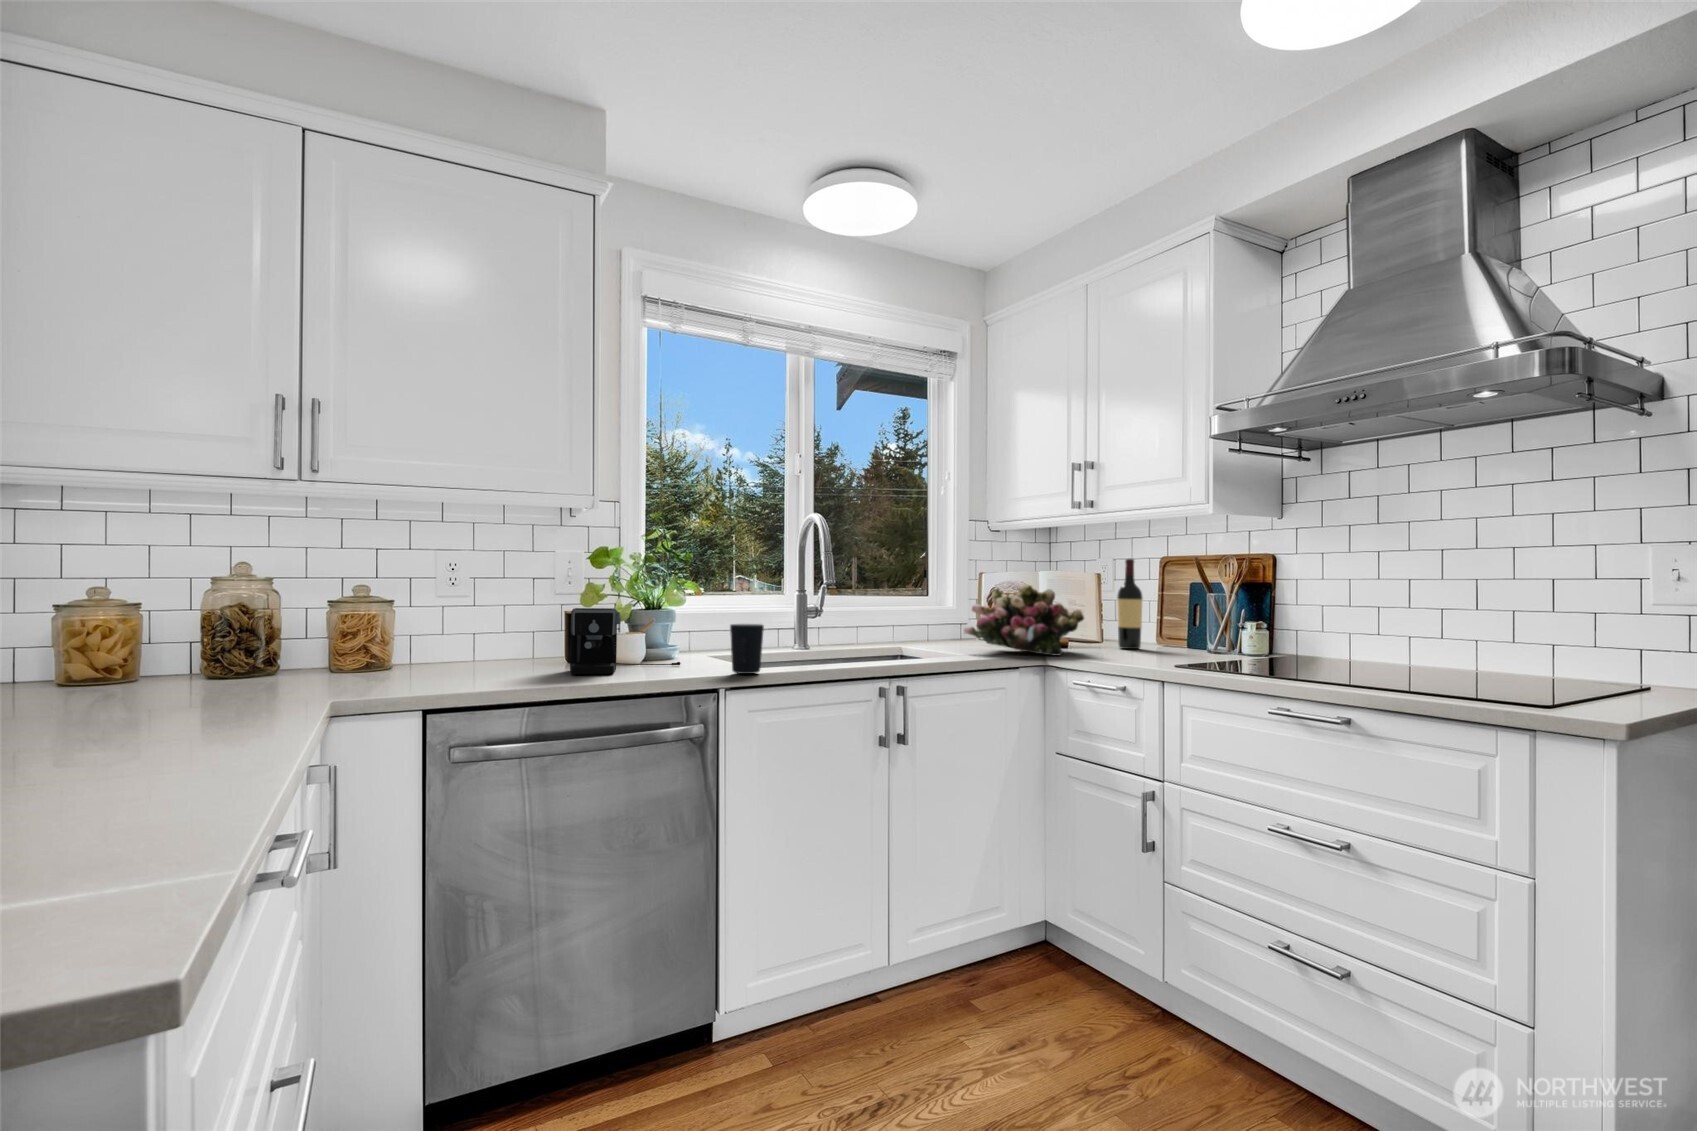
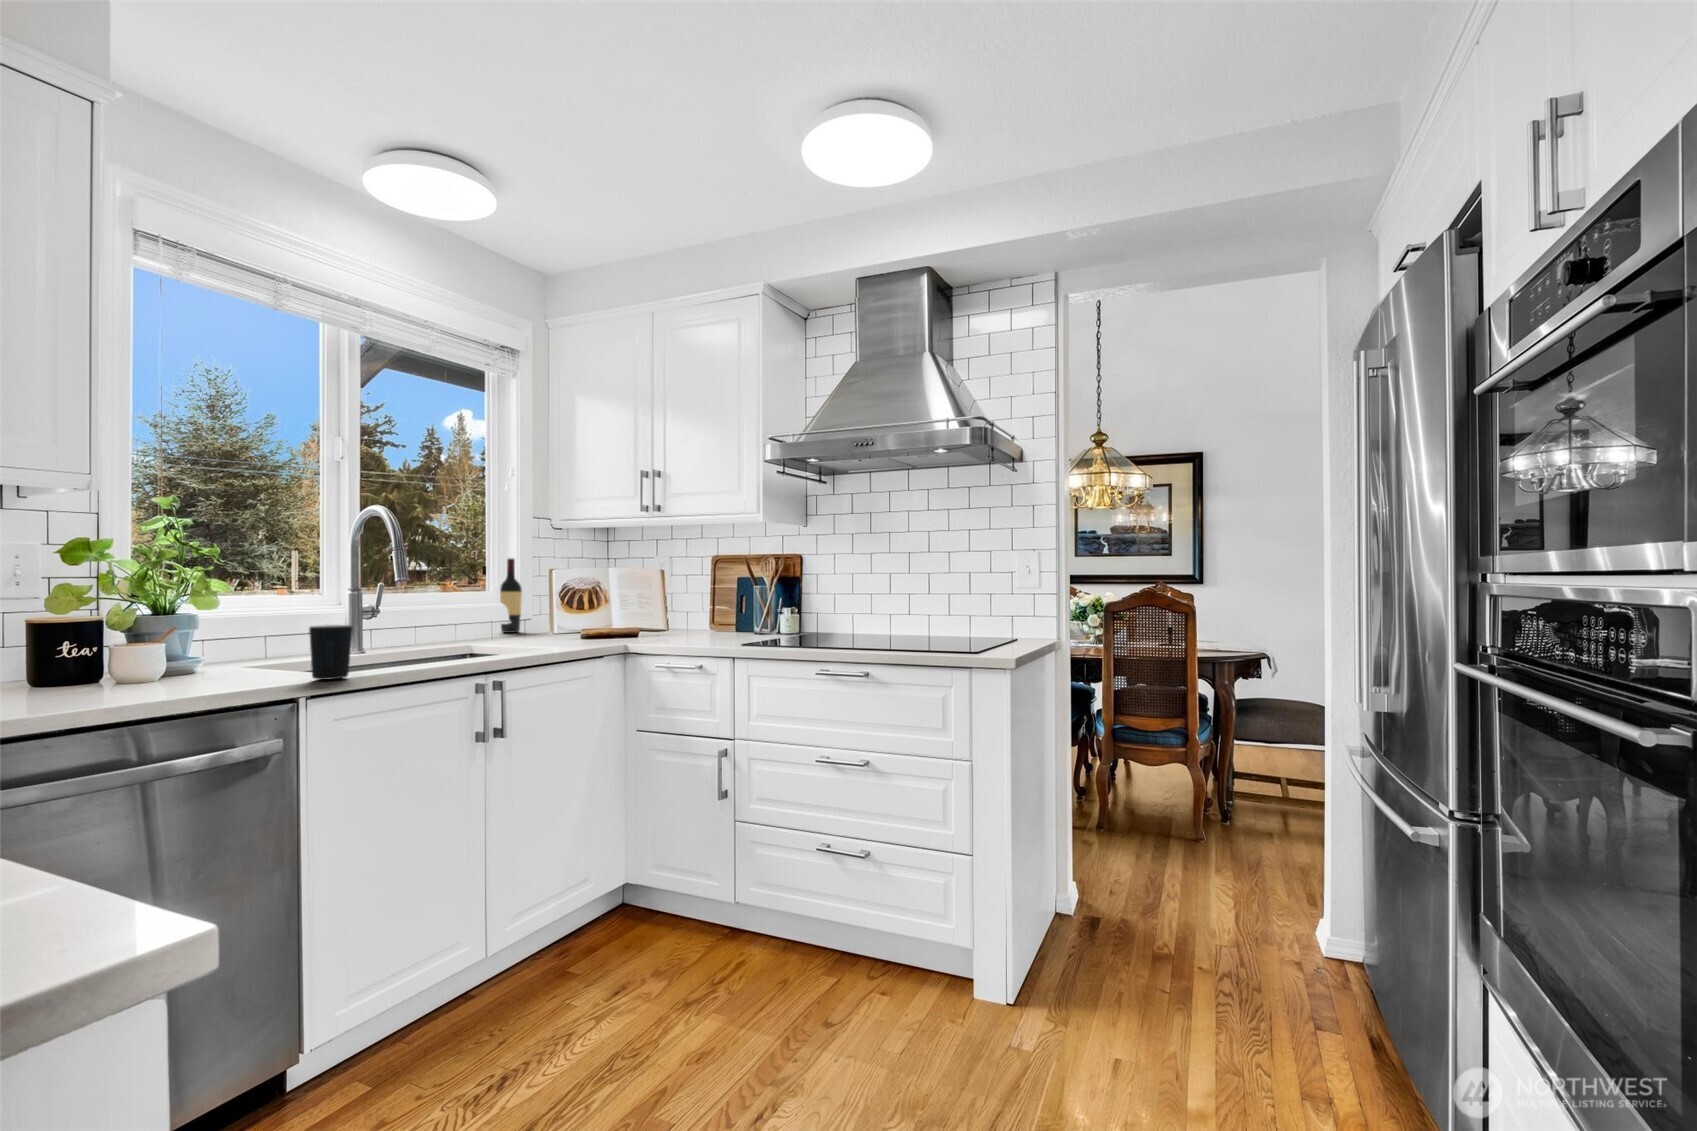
wine bottle: present [1117,559,1143,649] -> present [500,558,522,633]
flower arrangement: present [964,584,1084,656] -> none [550,580,660,642]
coffee maker: present [570,608,681,674] -> none [57,614,227,698]

